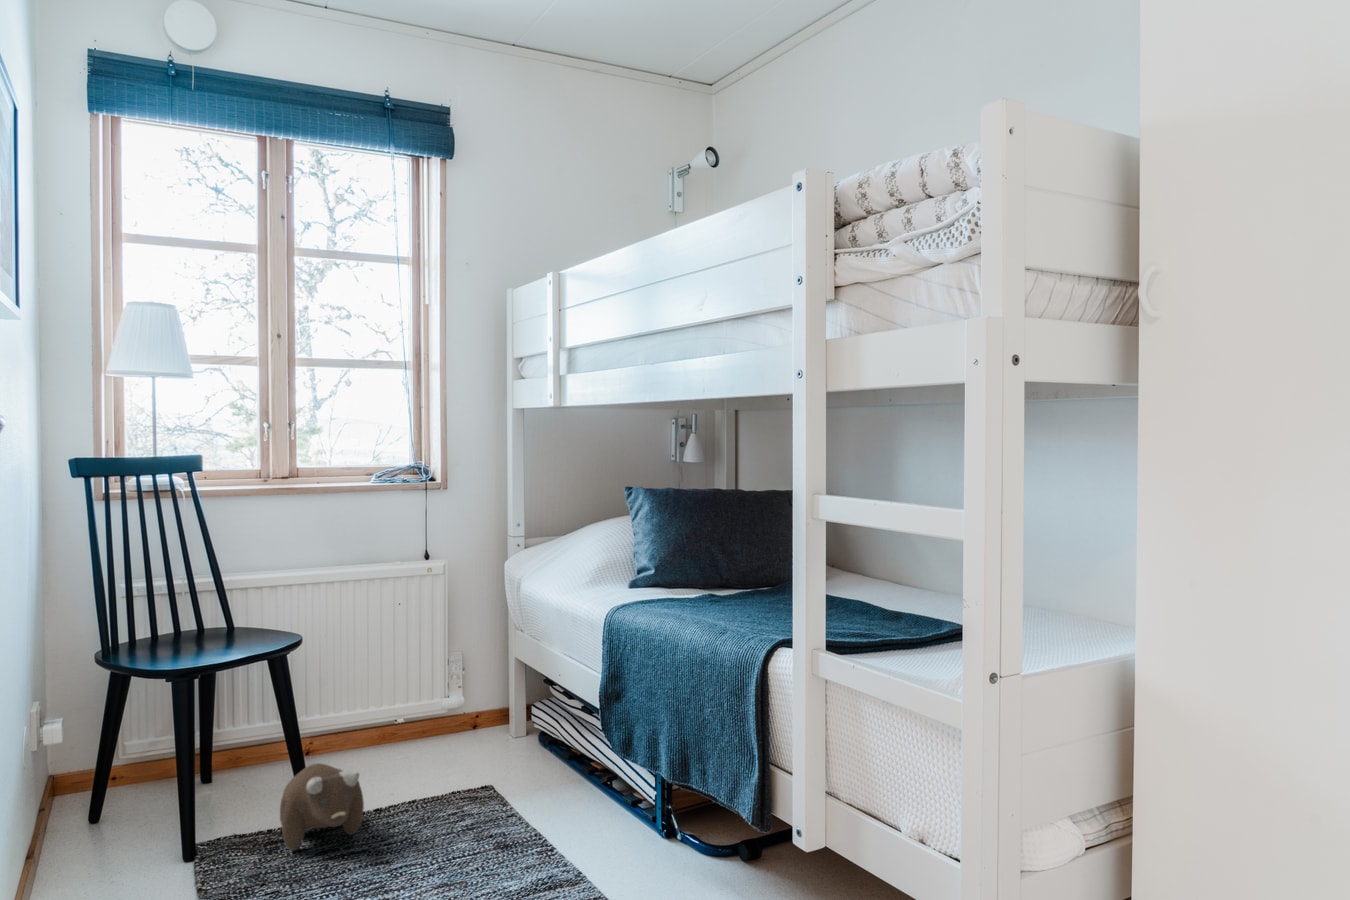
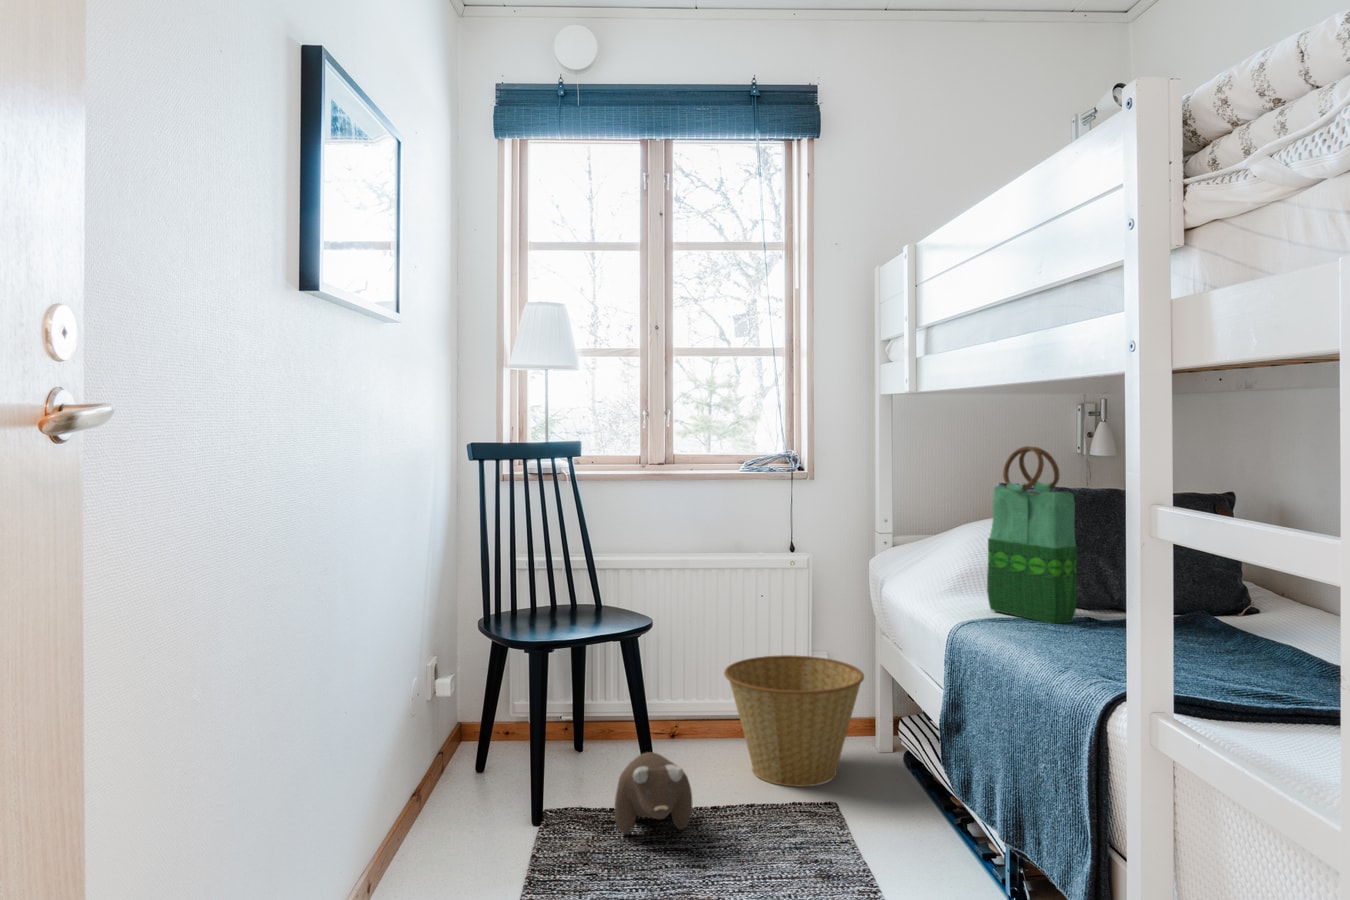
tote bag: none [630,454,704,599] -> present [987,446,1077,624]
basket: none [374,655,509,778] -> present [724,655,864,786]

